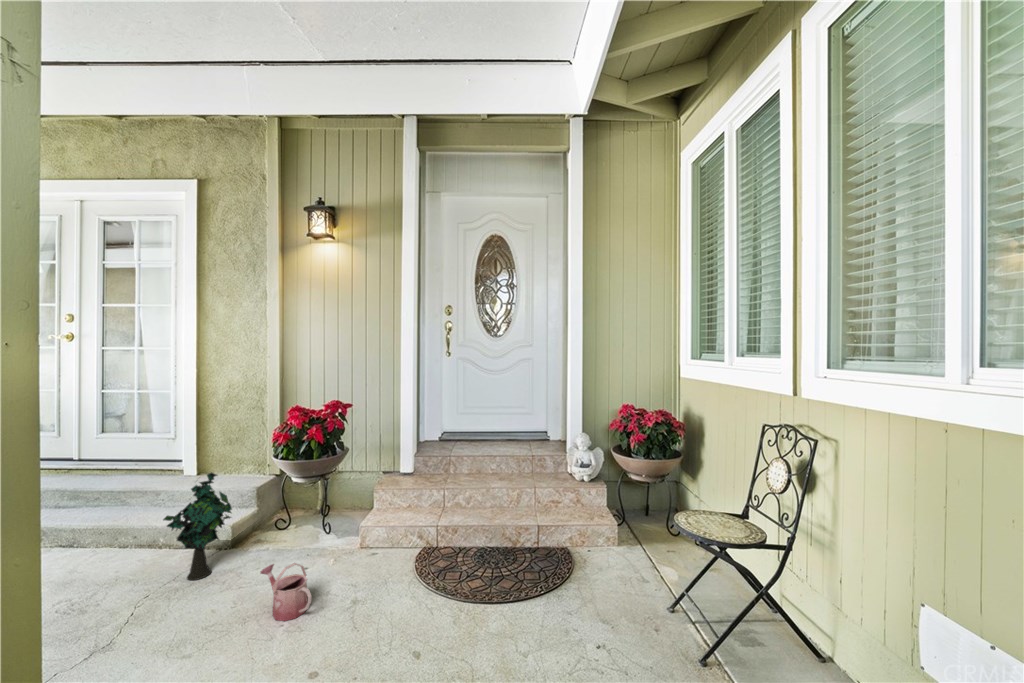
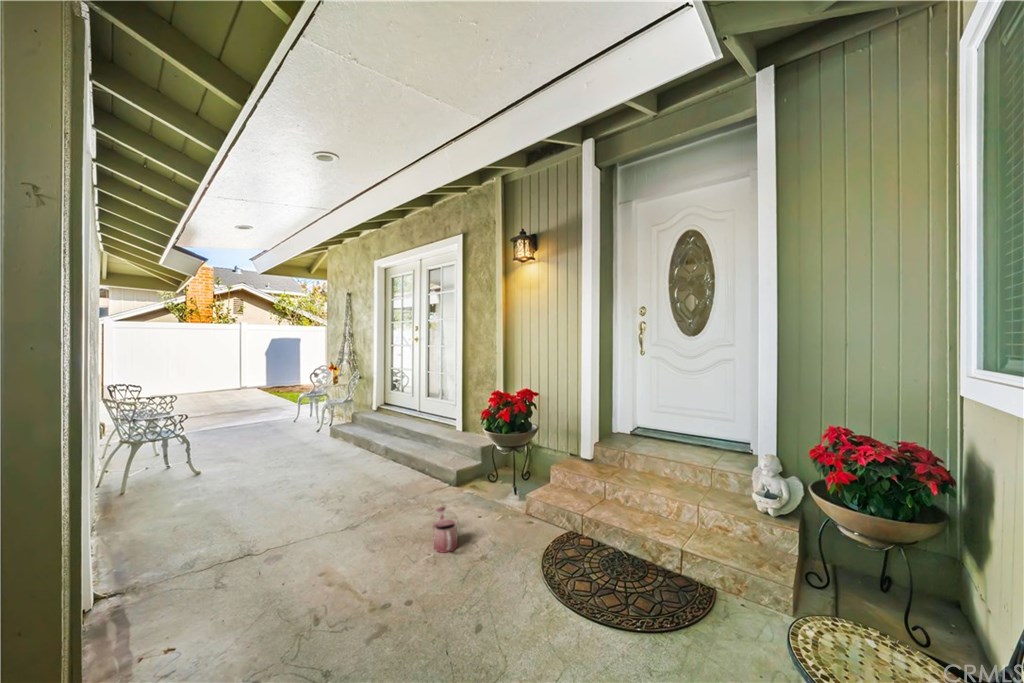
decorative plant: present [163,473,232,580] -> none [406,431,448,503]

